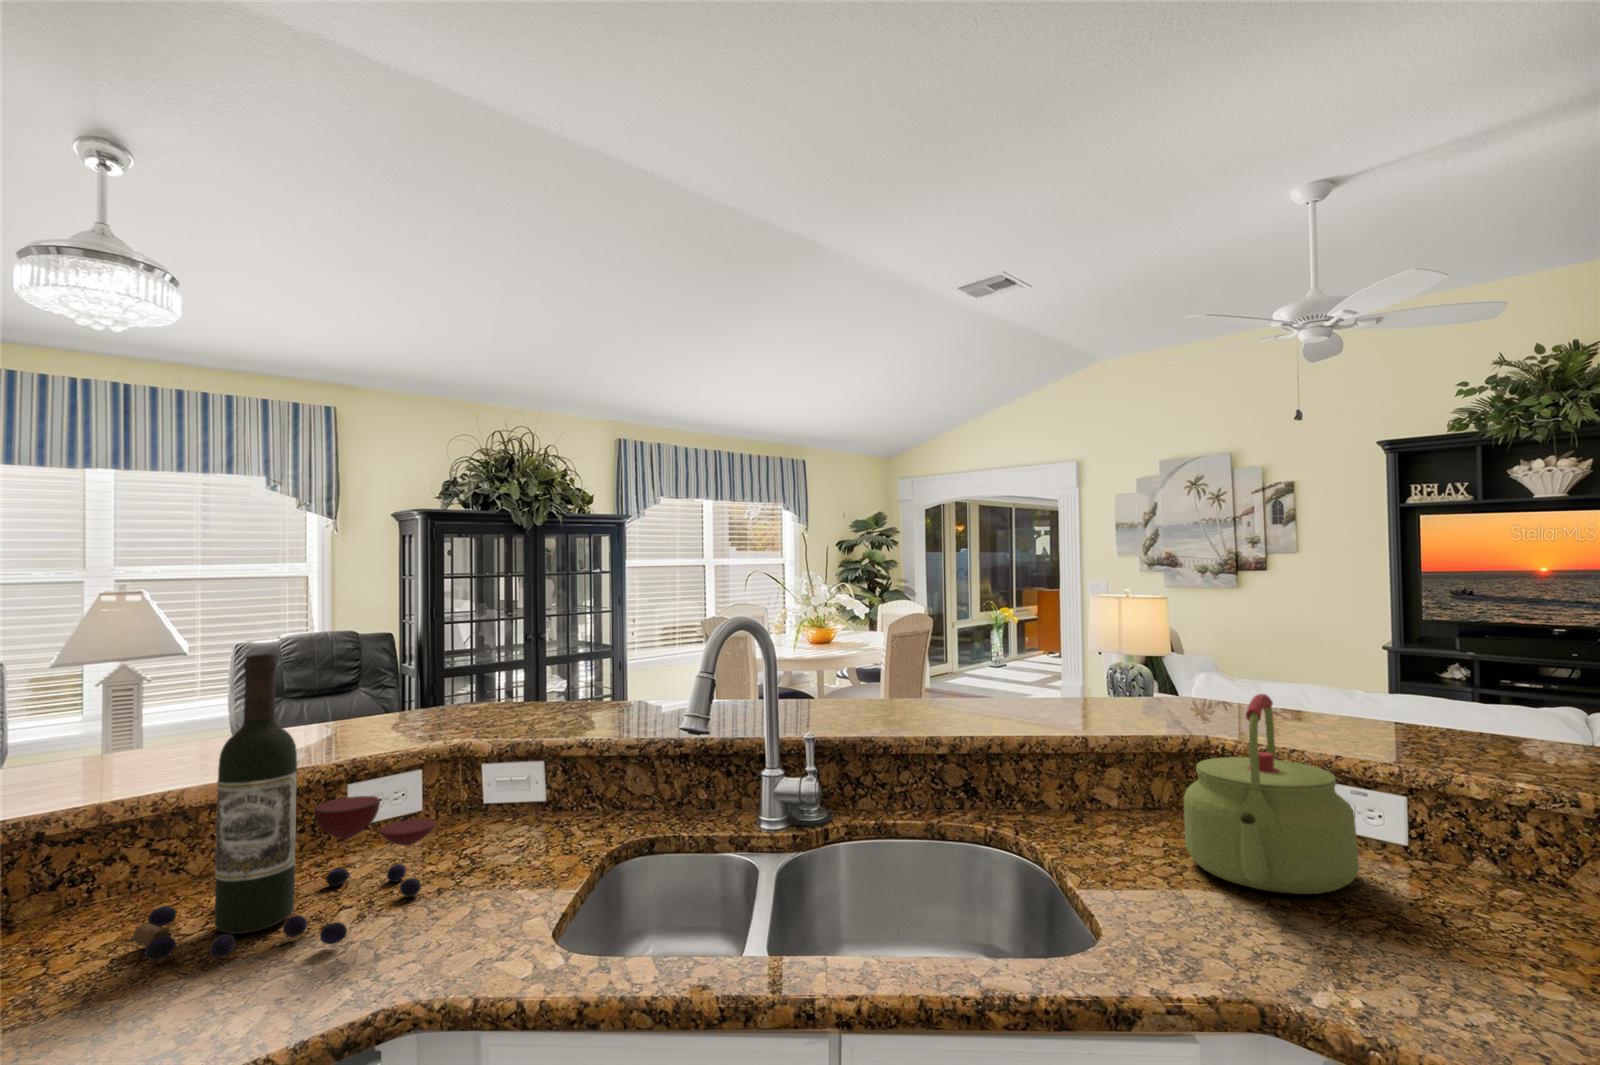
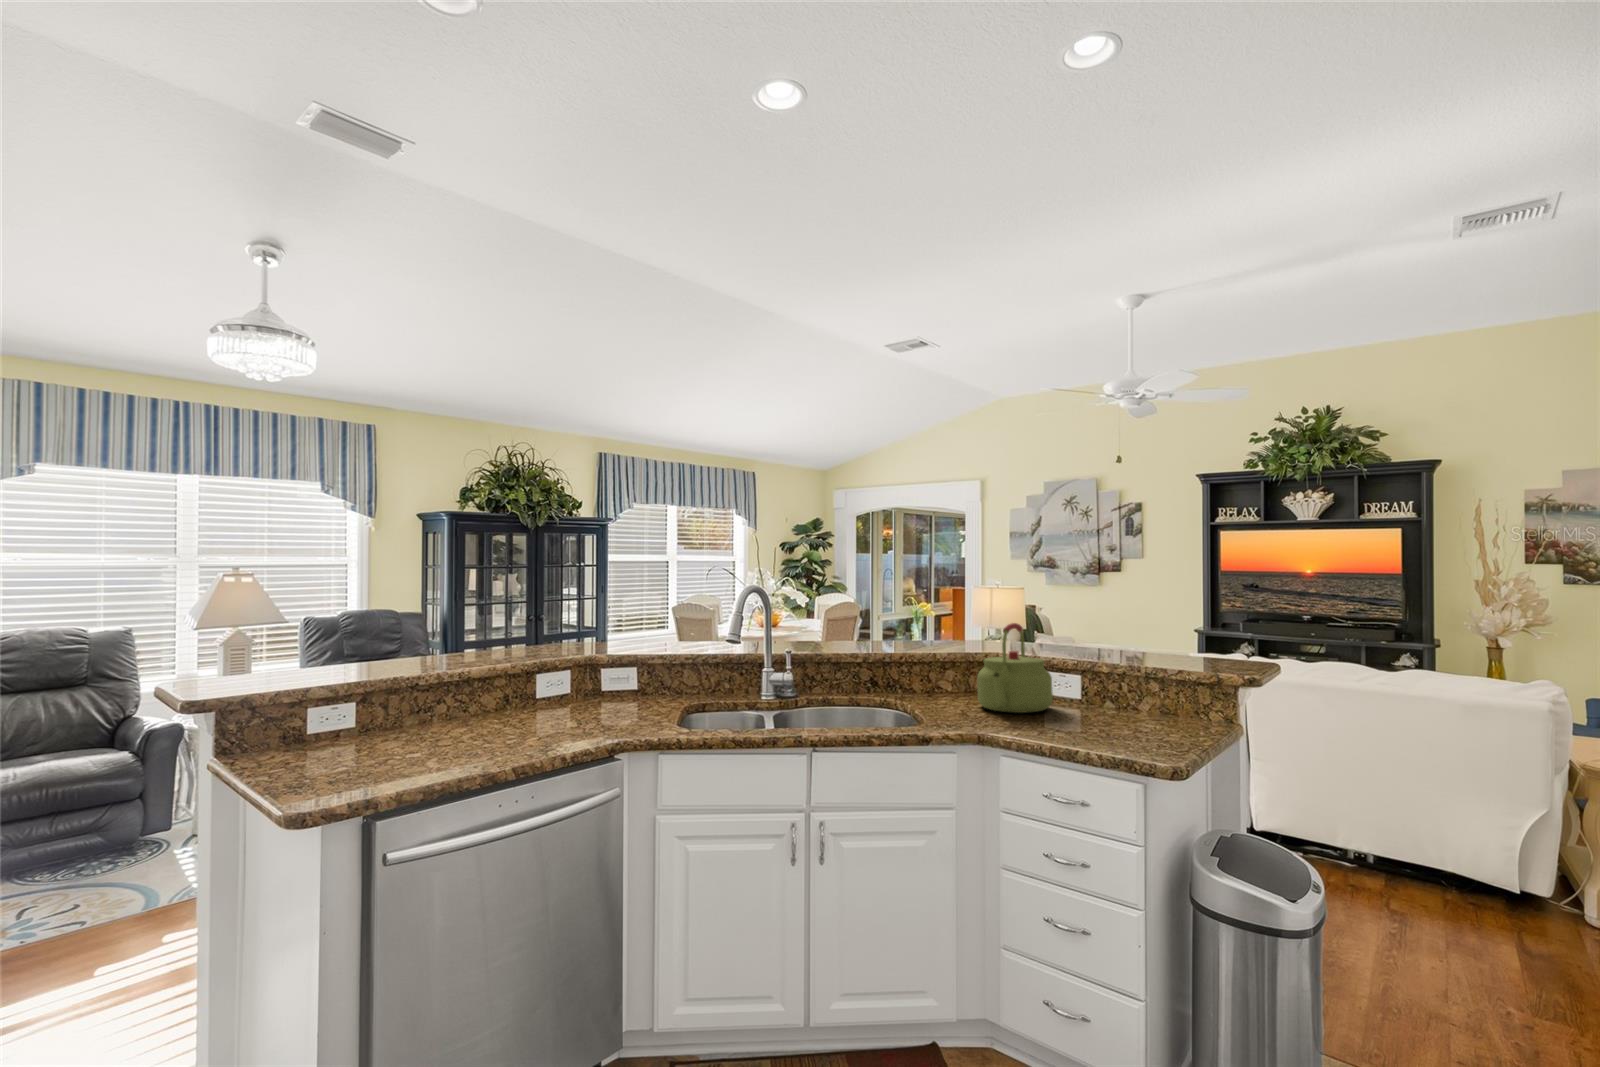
wine bottle: present [133,654,436,960] -> none [476,596,618,732]

